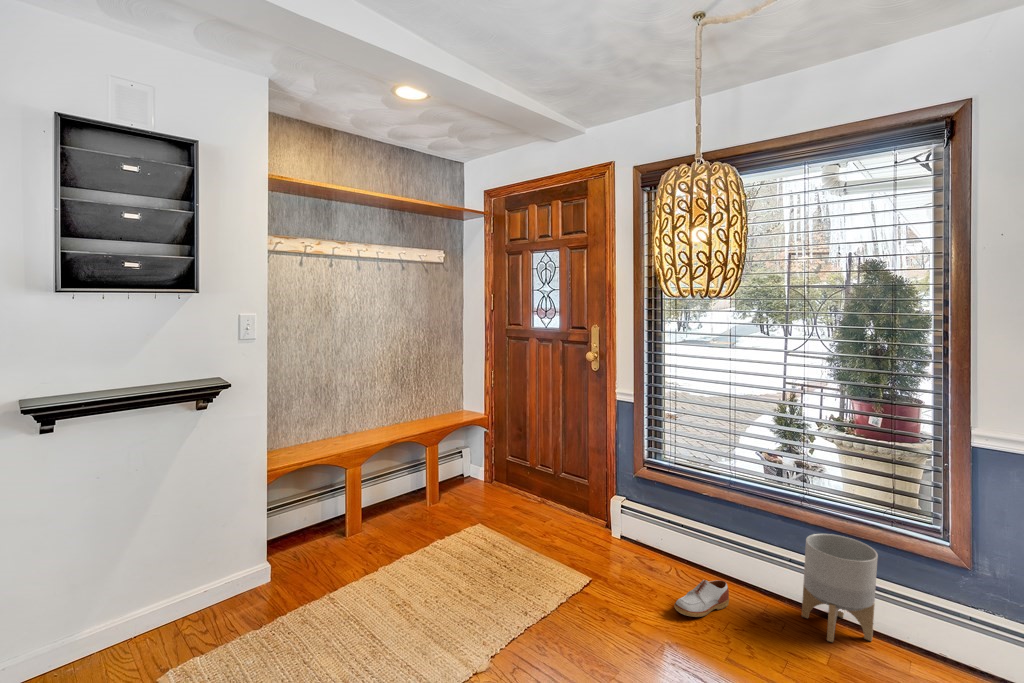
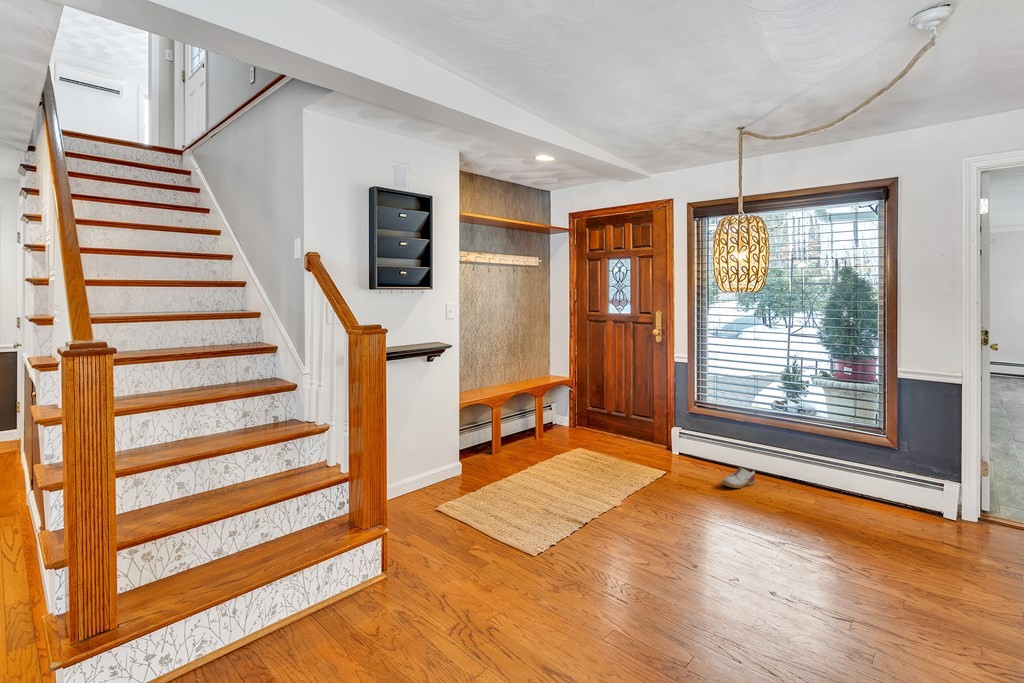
planter: present [802,534,878,642] -> none [801,437,847,498]

